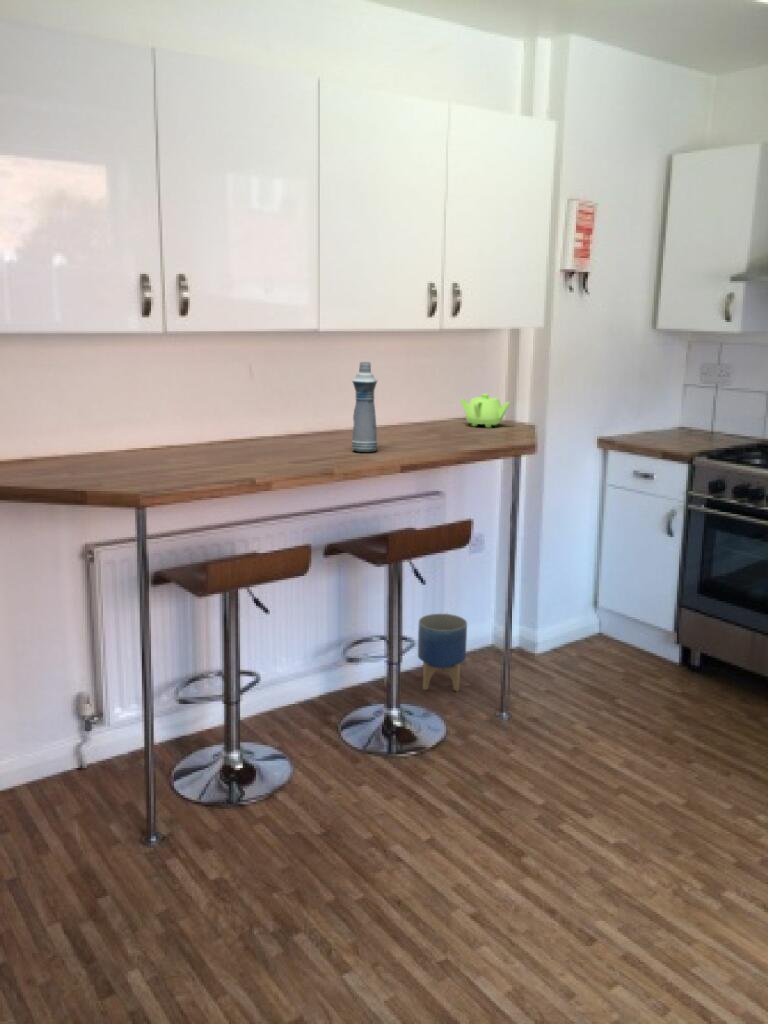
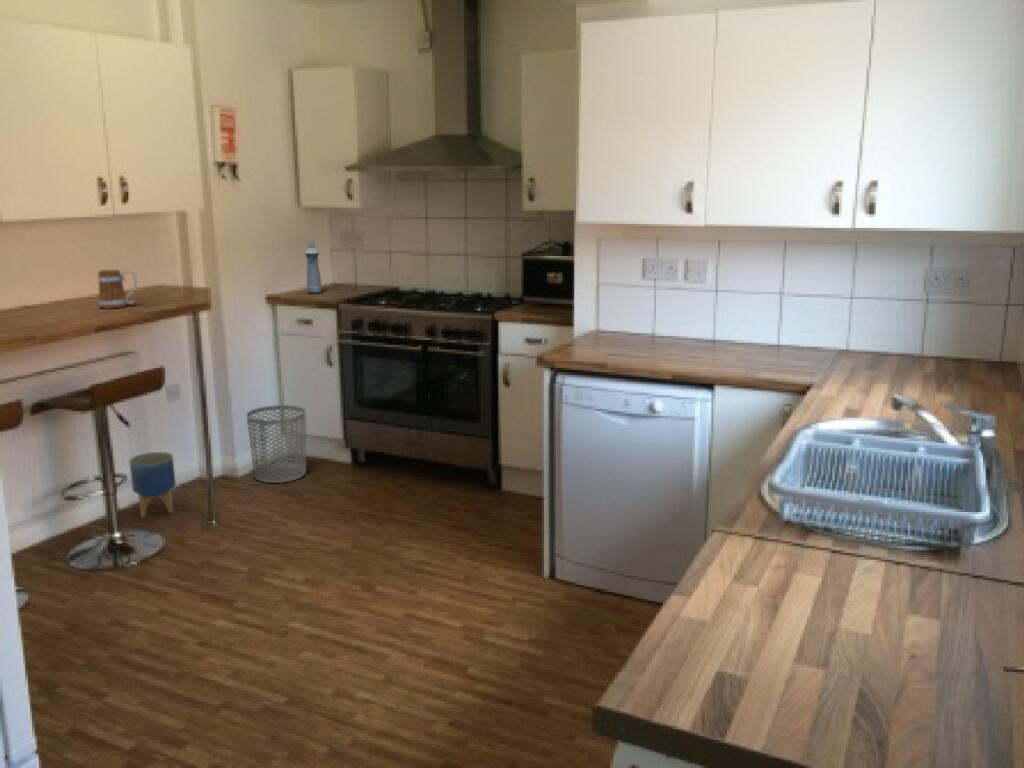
bottle: present [352,362,377,452] -> present [305,242,322,293]
teapot: present [460,394,510,428] -> none [140,266,185,293]
mug: none [410,396,456,443] -> present [98,270,137,308]
waste bin: none [556,575,630,675] -> present [247,405,306,483]

